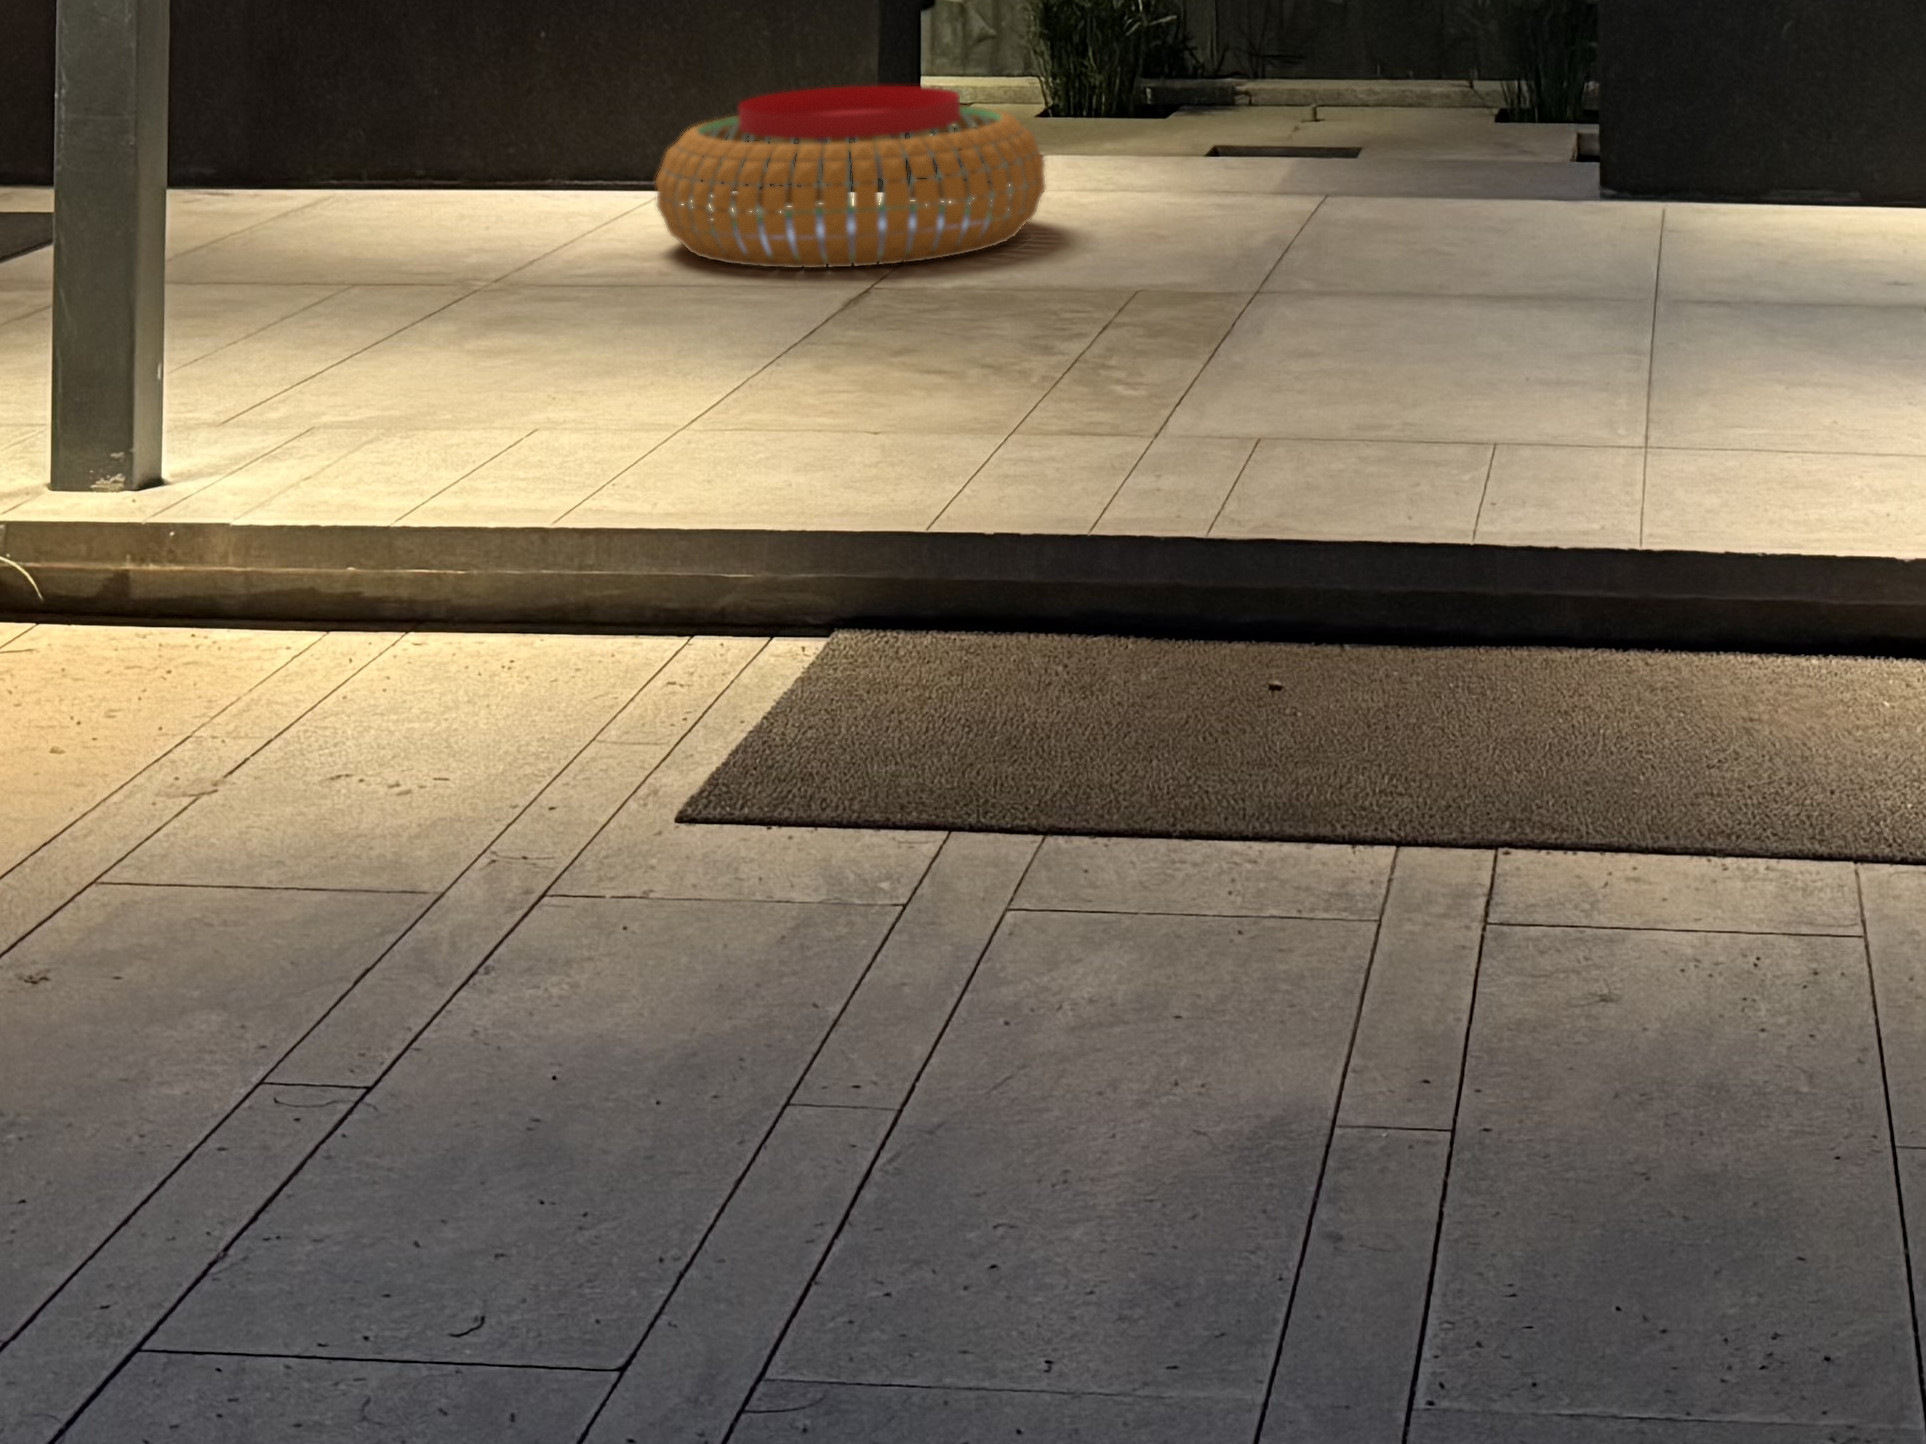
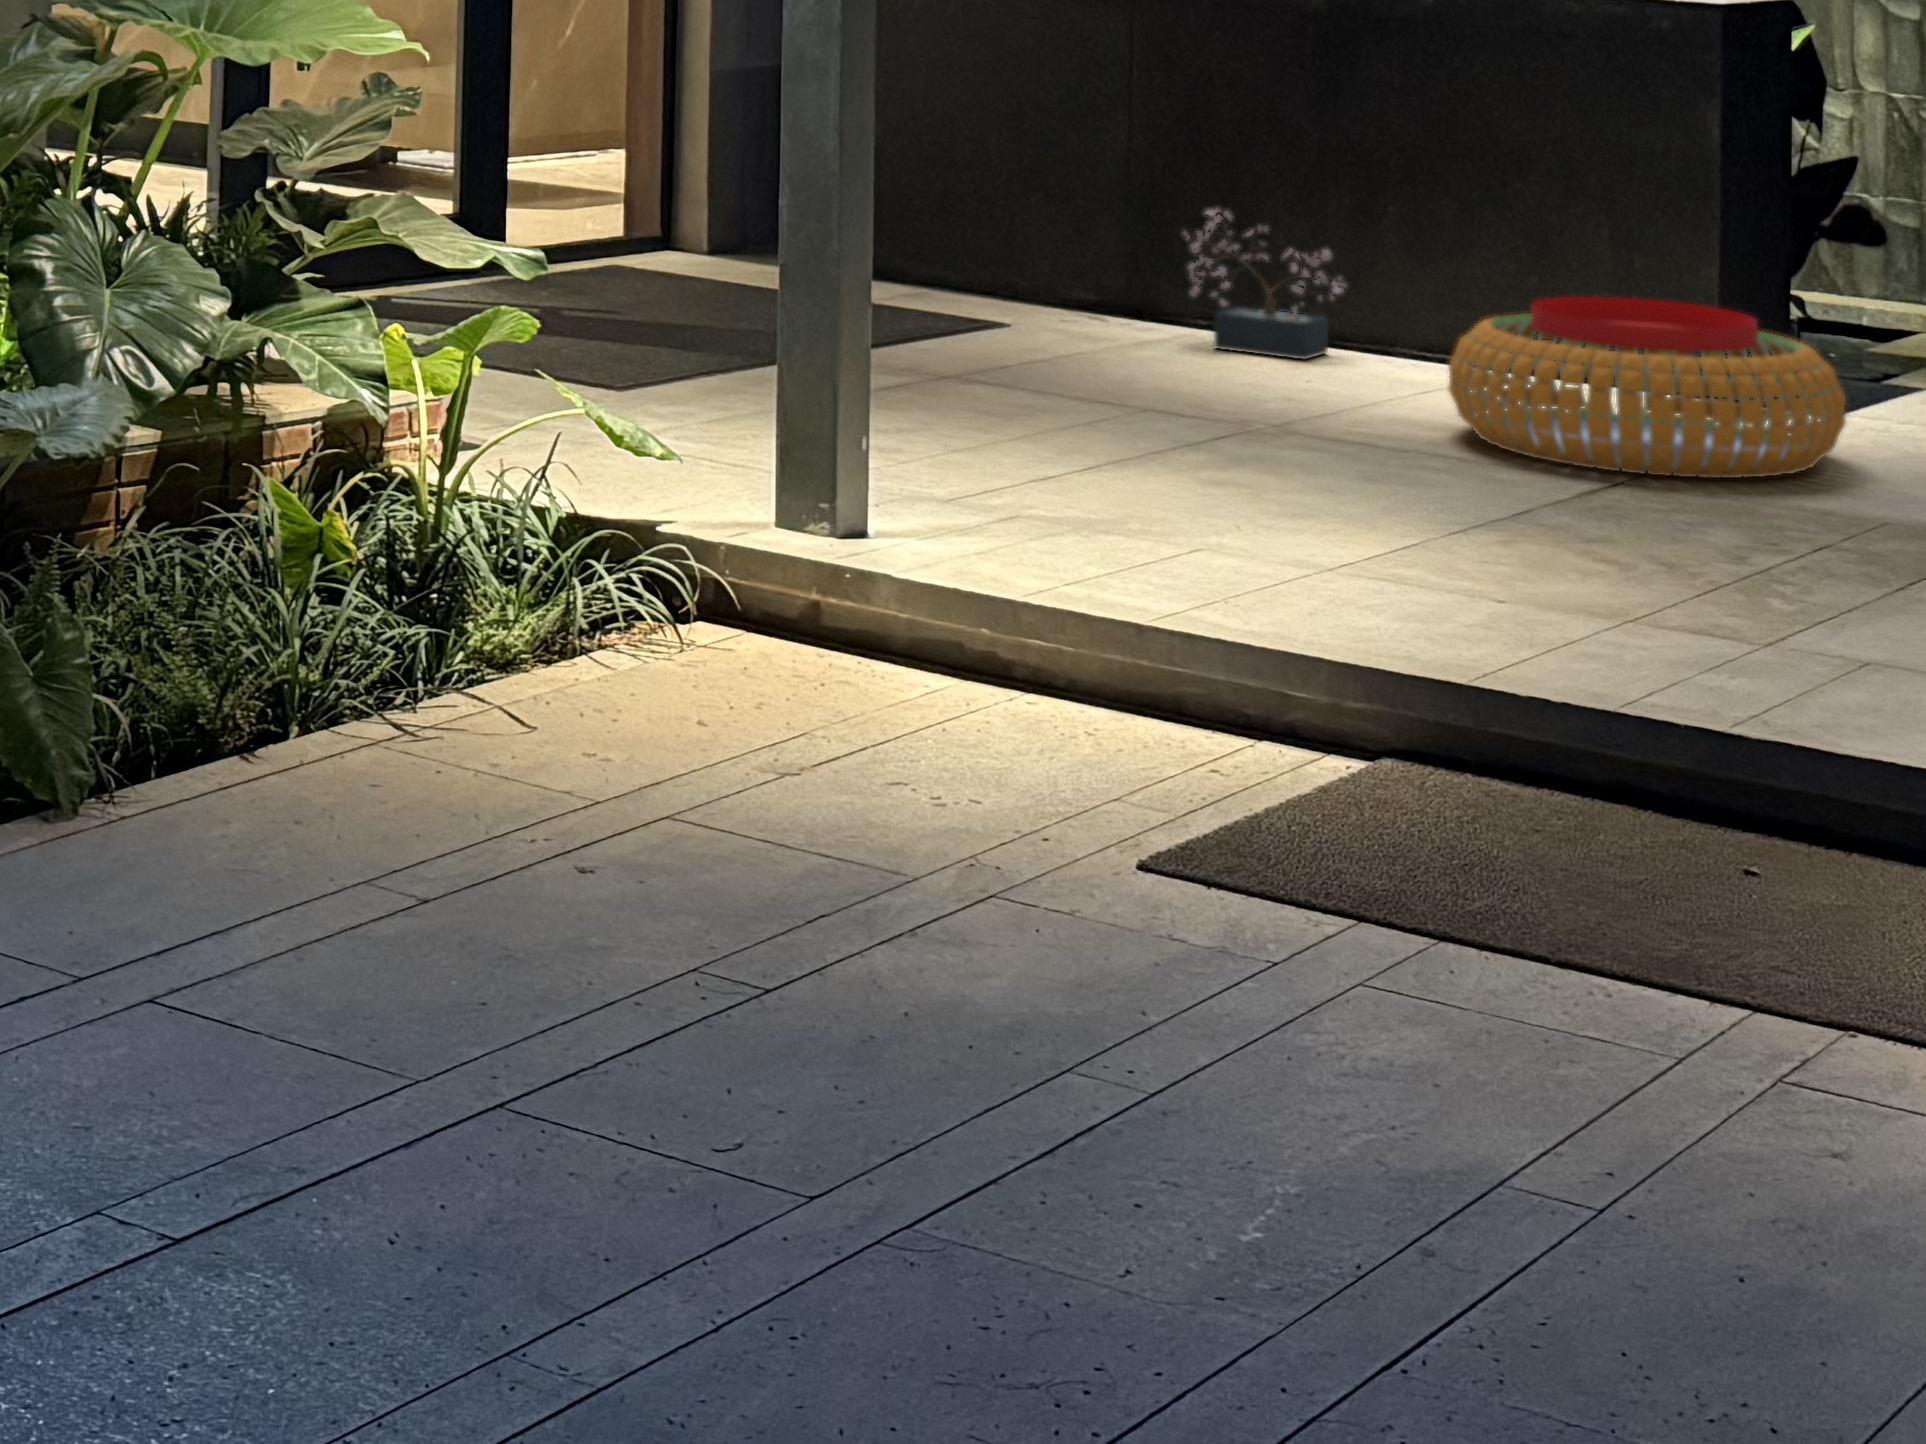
decorative plant: none [316,53,493,206] -> present [1188,209,1345,359]

